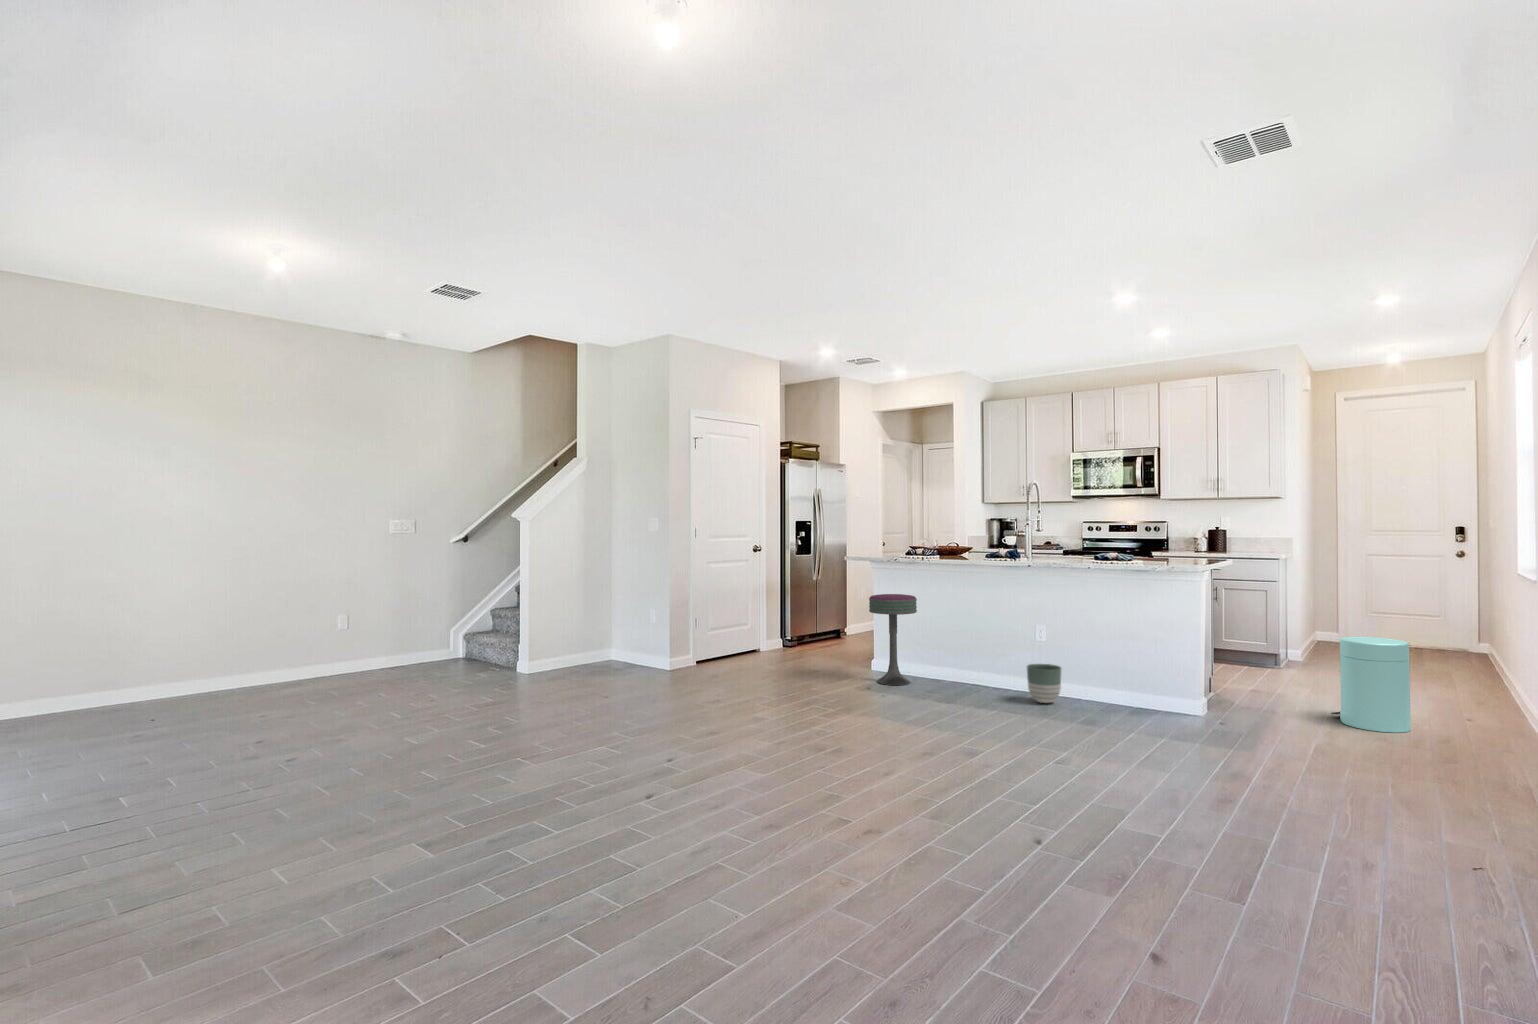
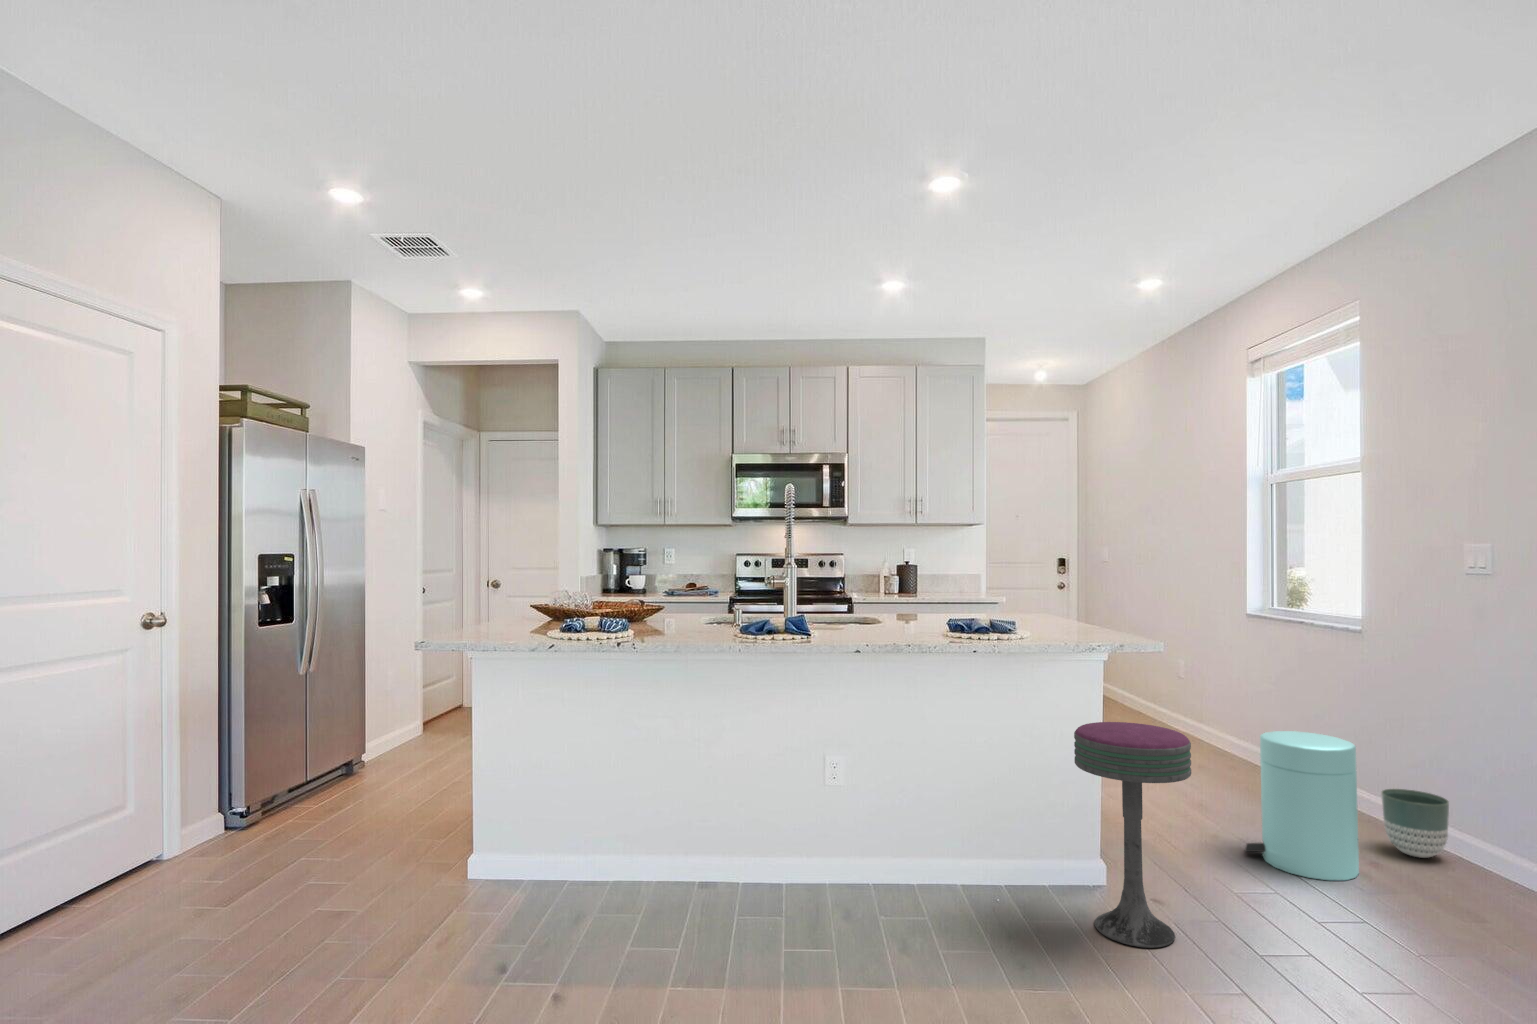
bar stool: present [869,594,917,685] -> present [1074,722,1191,948]
planter: present [1027,664,1061,703] -> present [1381,789,1449,858]

